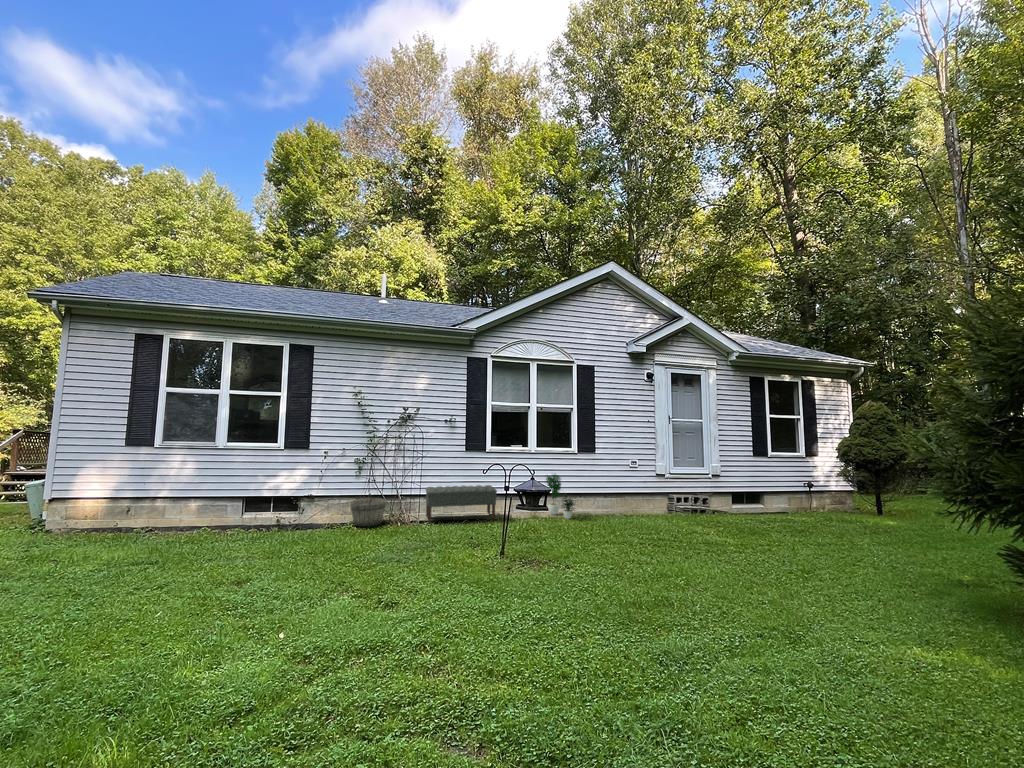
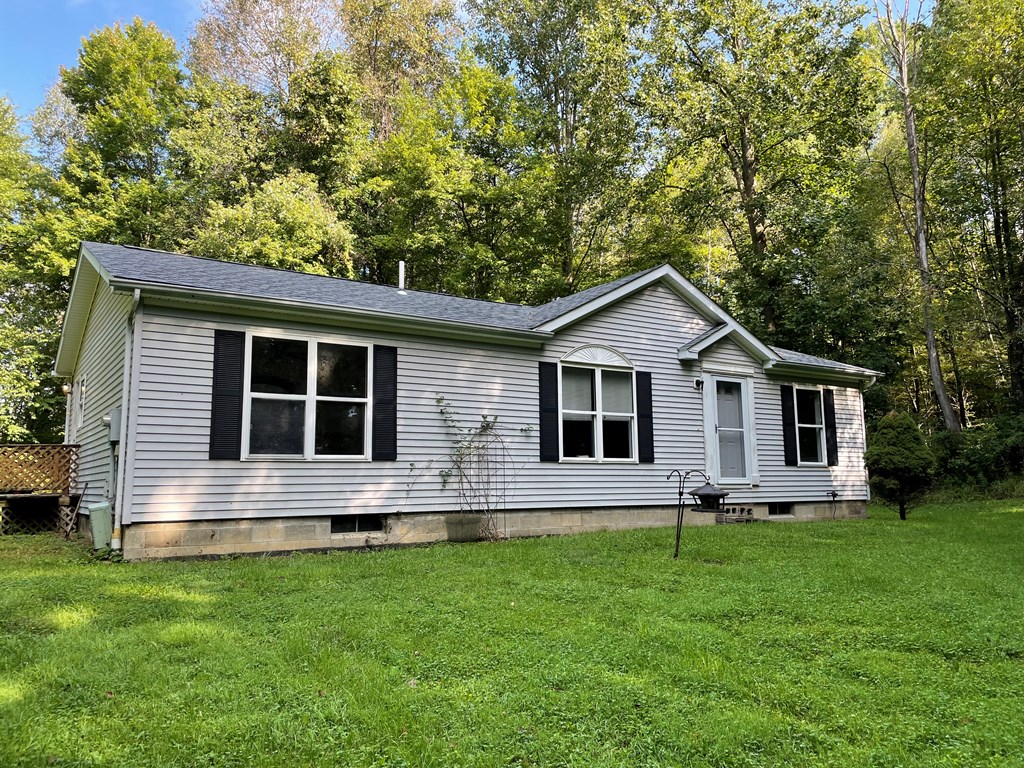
potted plant: present [546,474,575,519] -> none [616,481,654,528]
bench: present [426,485,497,523] -> none [507,498,582,536]

